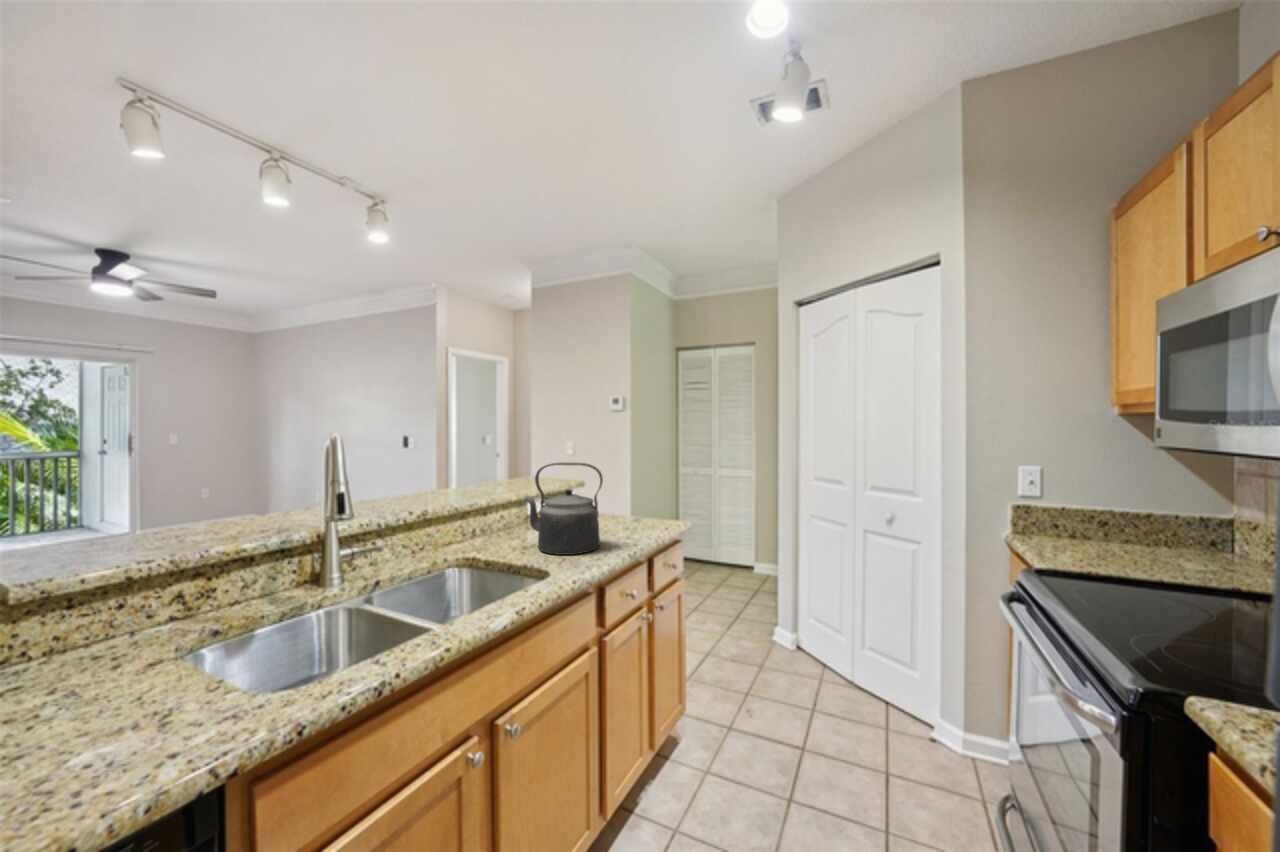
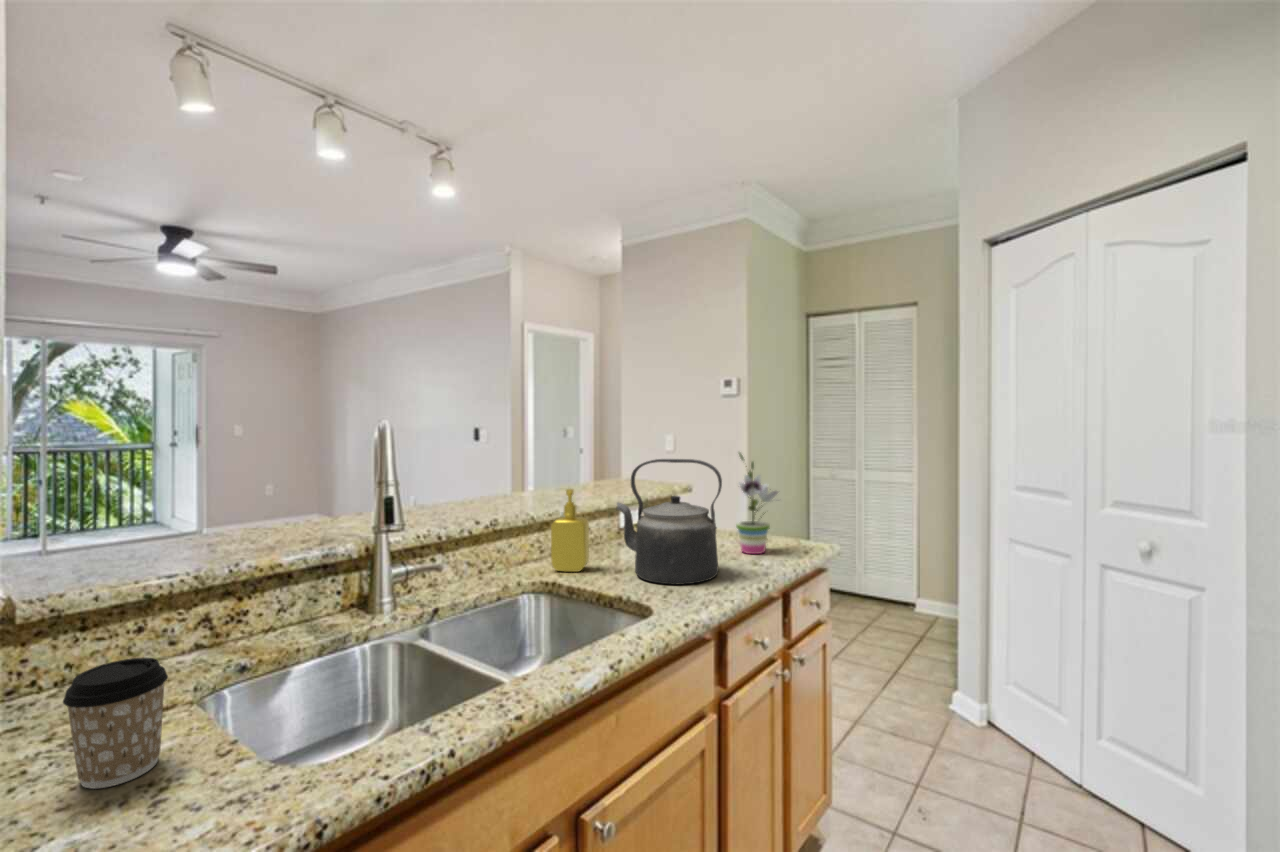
potted plant: none [615,456,648,531] -> present [736,453,778,554]
soap dispenser: none [473,486,503,549] -> present [551,489,589,572]
coffee cup: none [77,621,166,722] -> present [63,658,168,789]

